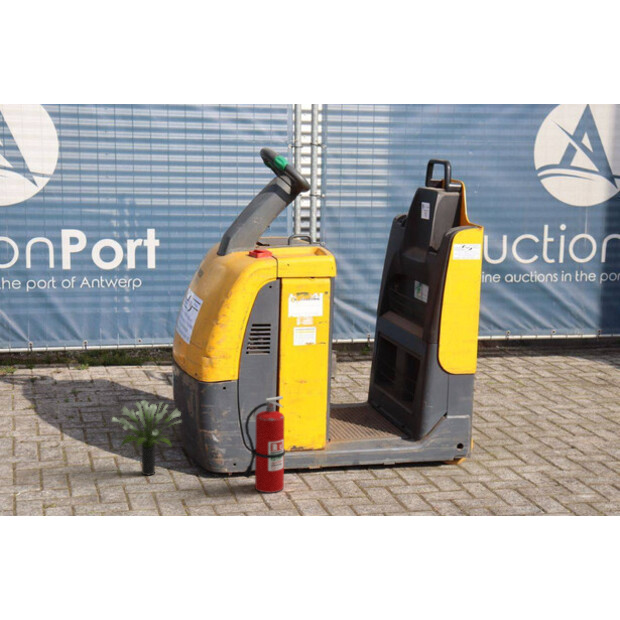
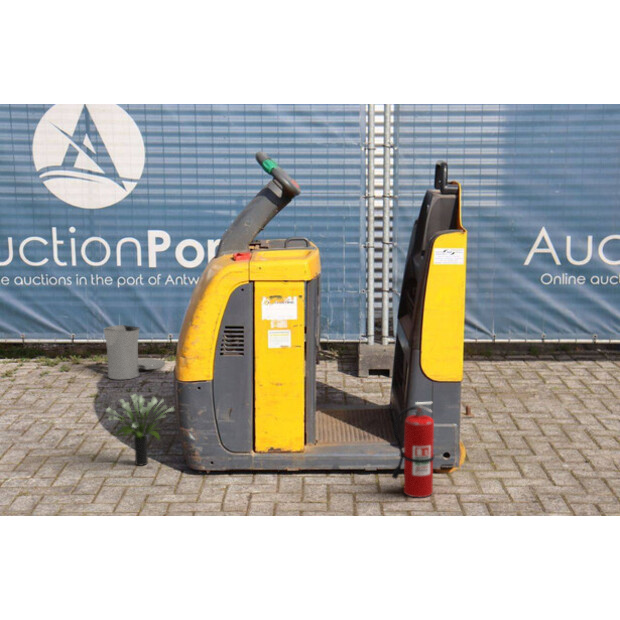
trash can: none [24,333,84,392] -> present [104,325,165,380]
fire extinguisher: present [243,396,285,493] -> present [392,402,434,497]

